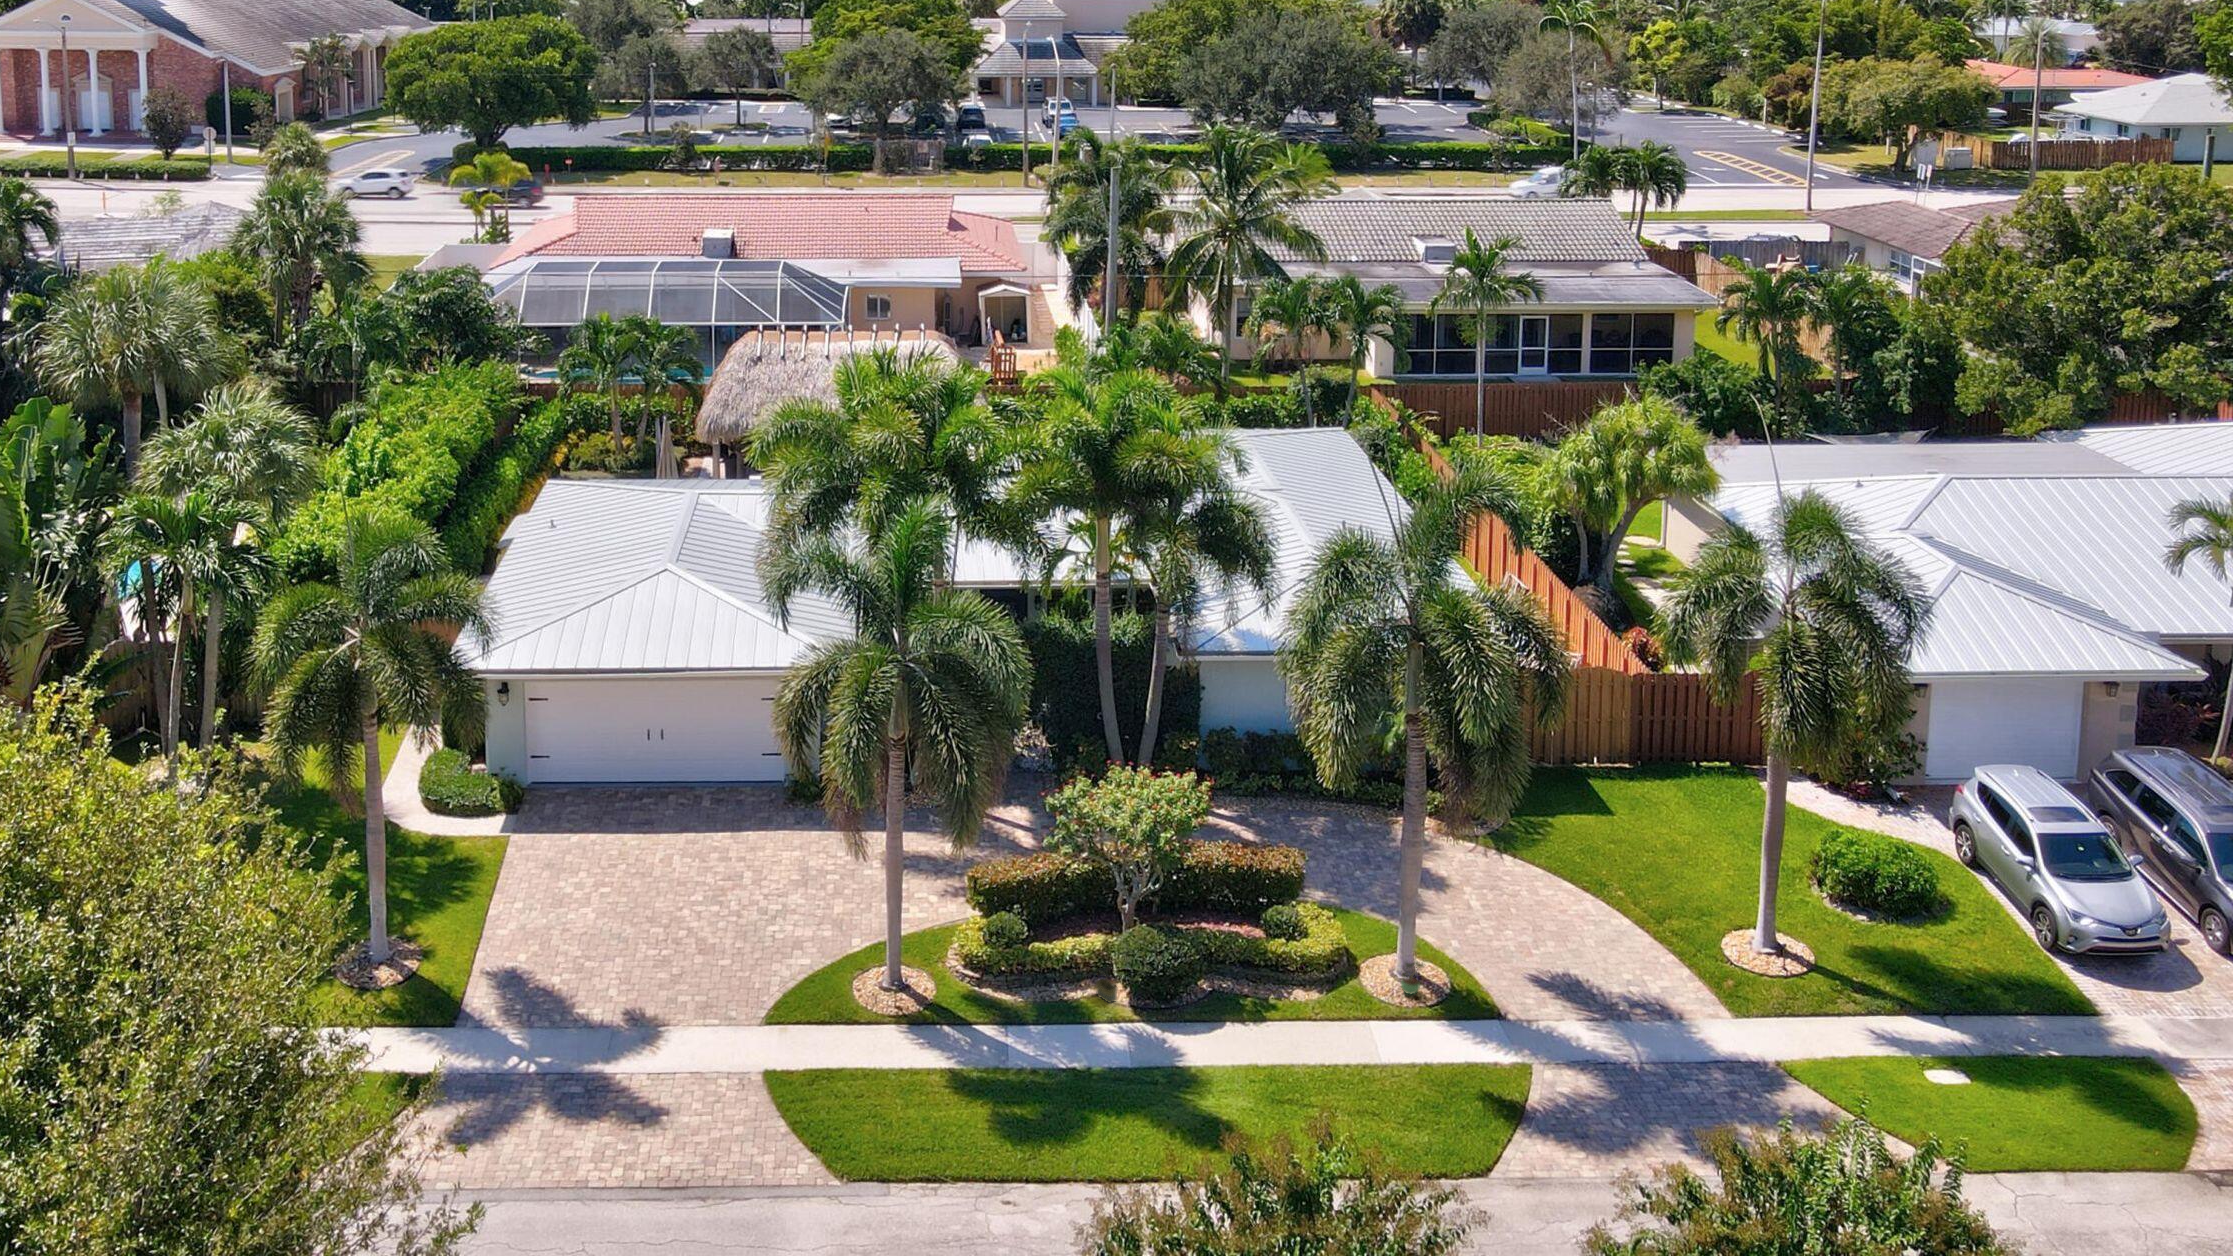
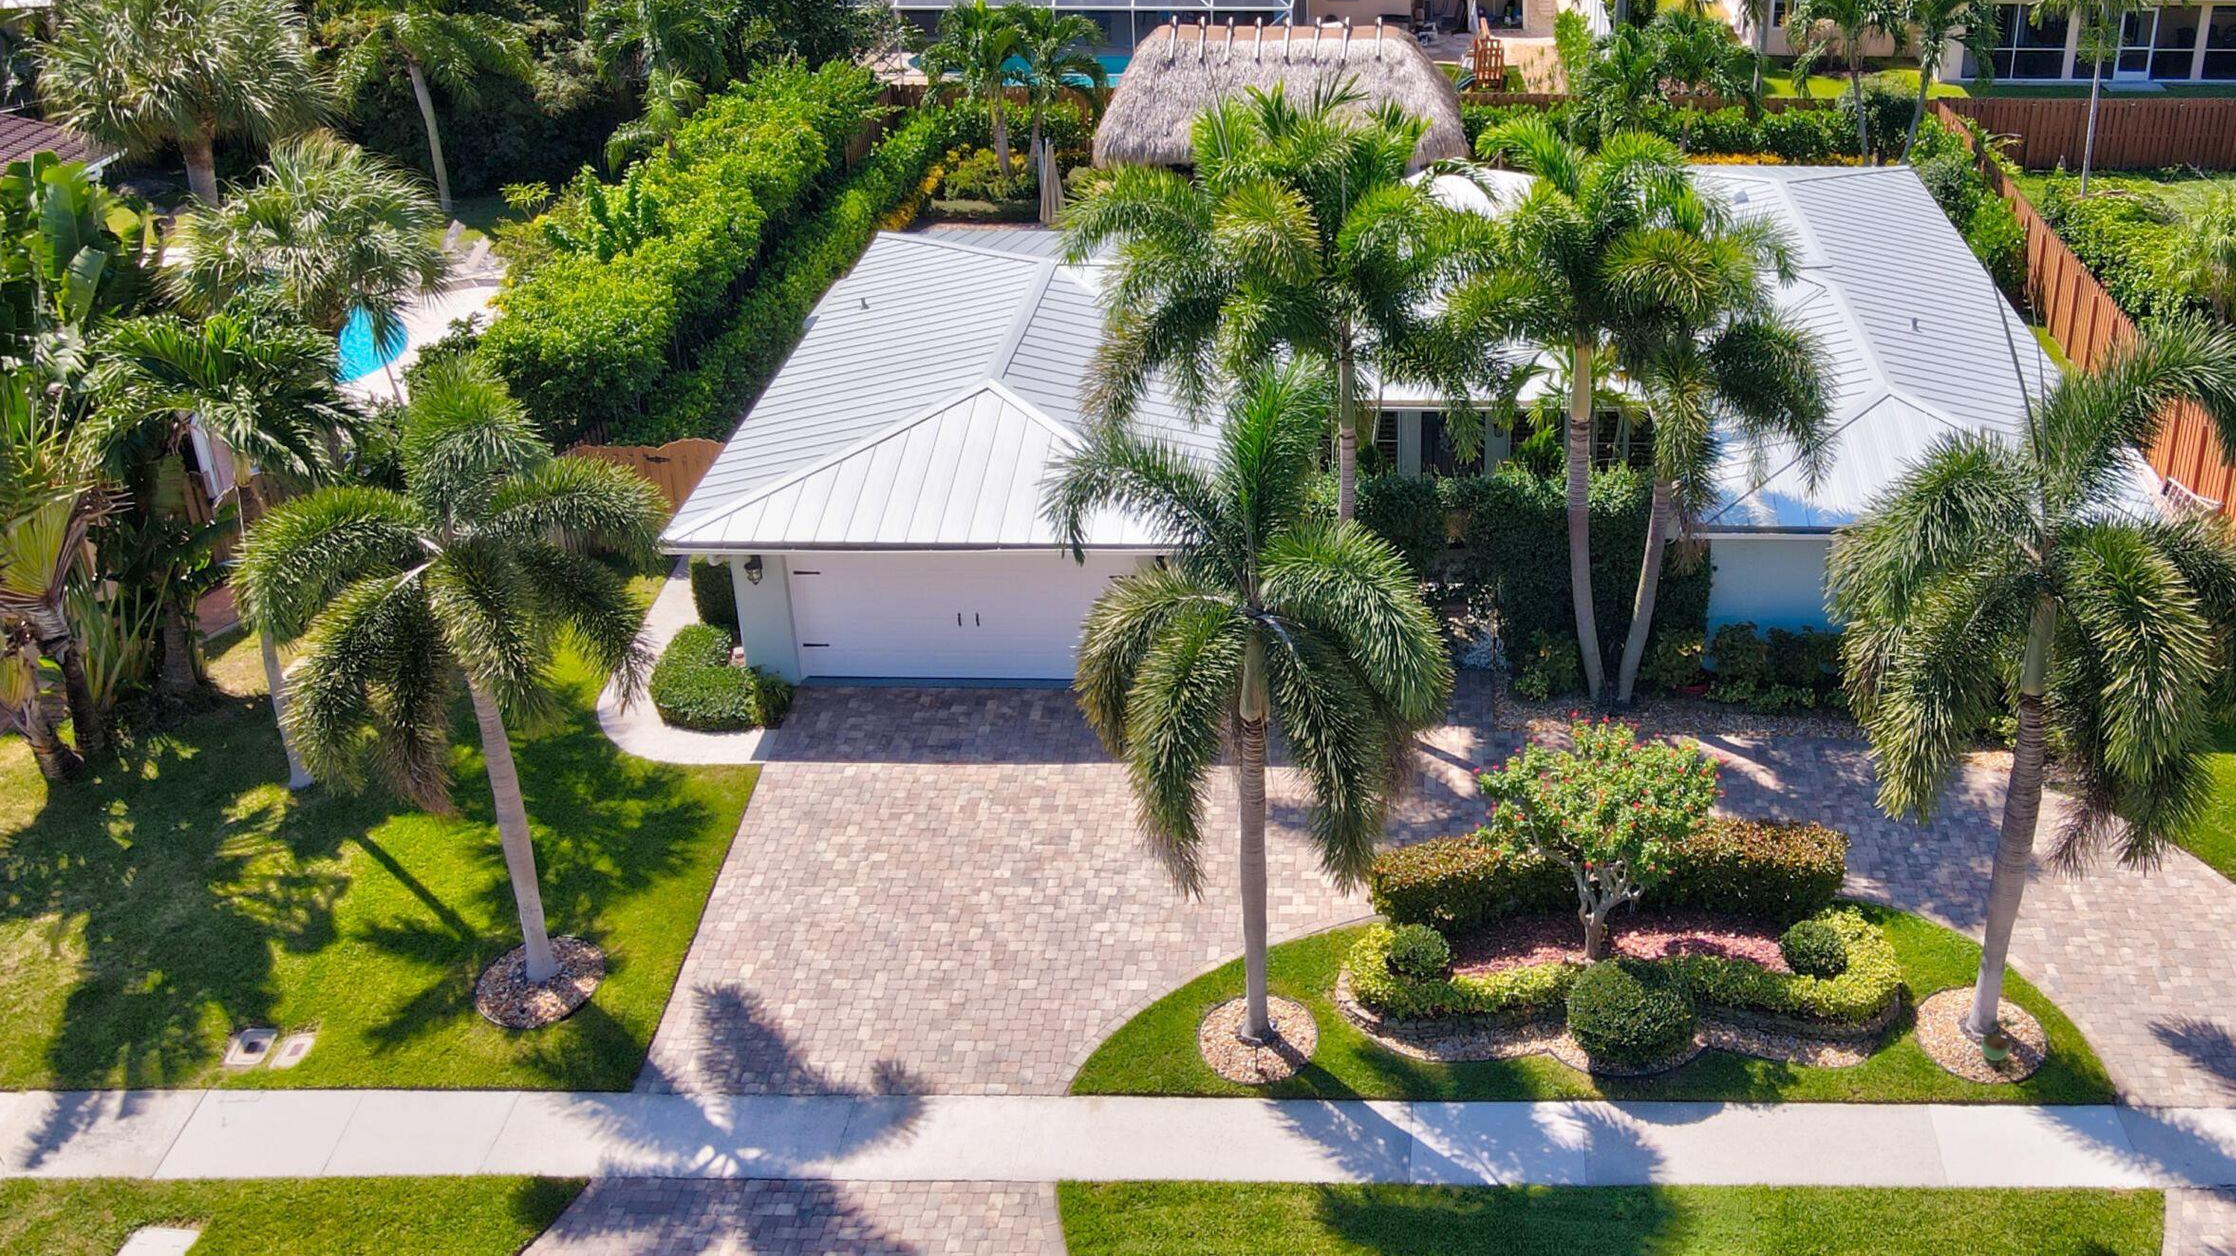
basket: present [1096,972,1117,1003] -> none [1547,1021,1578,1072]

